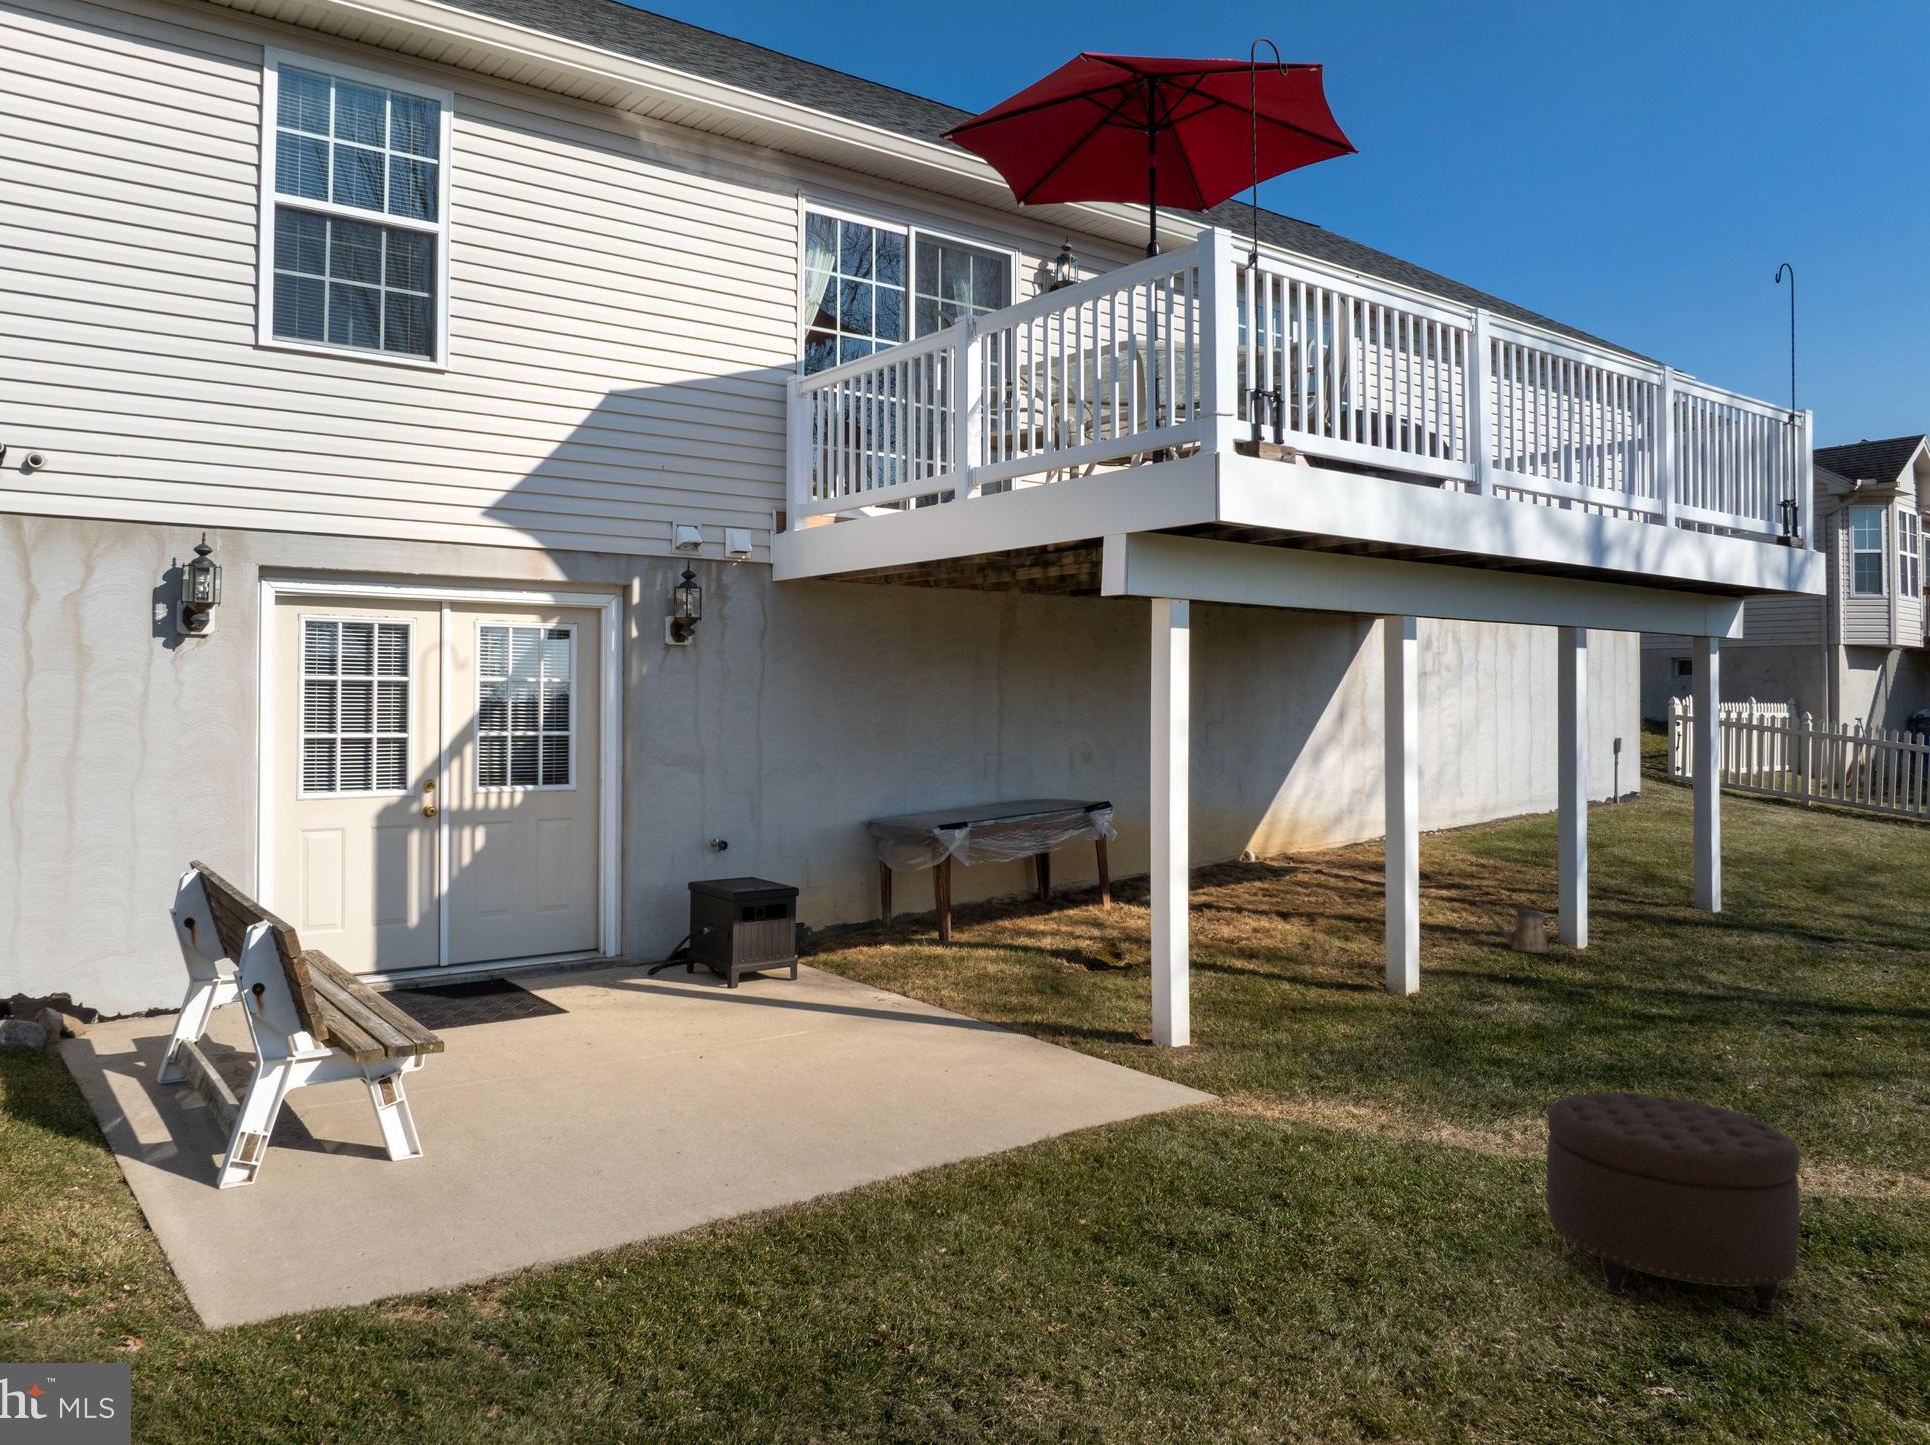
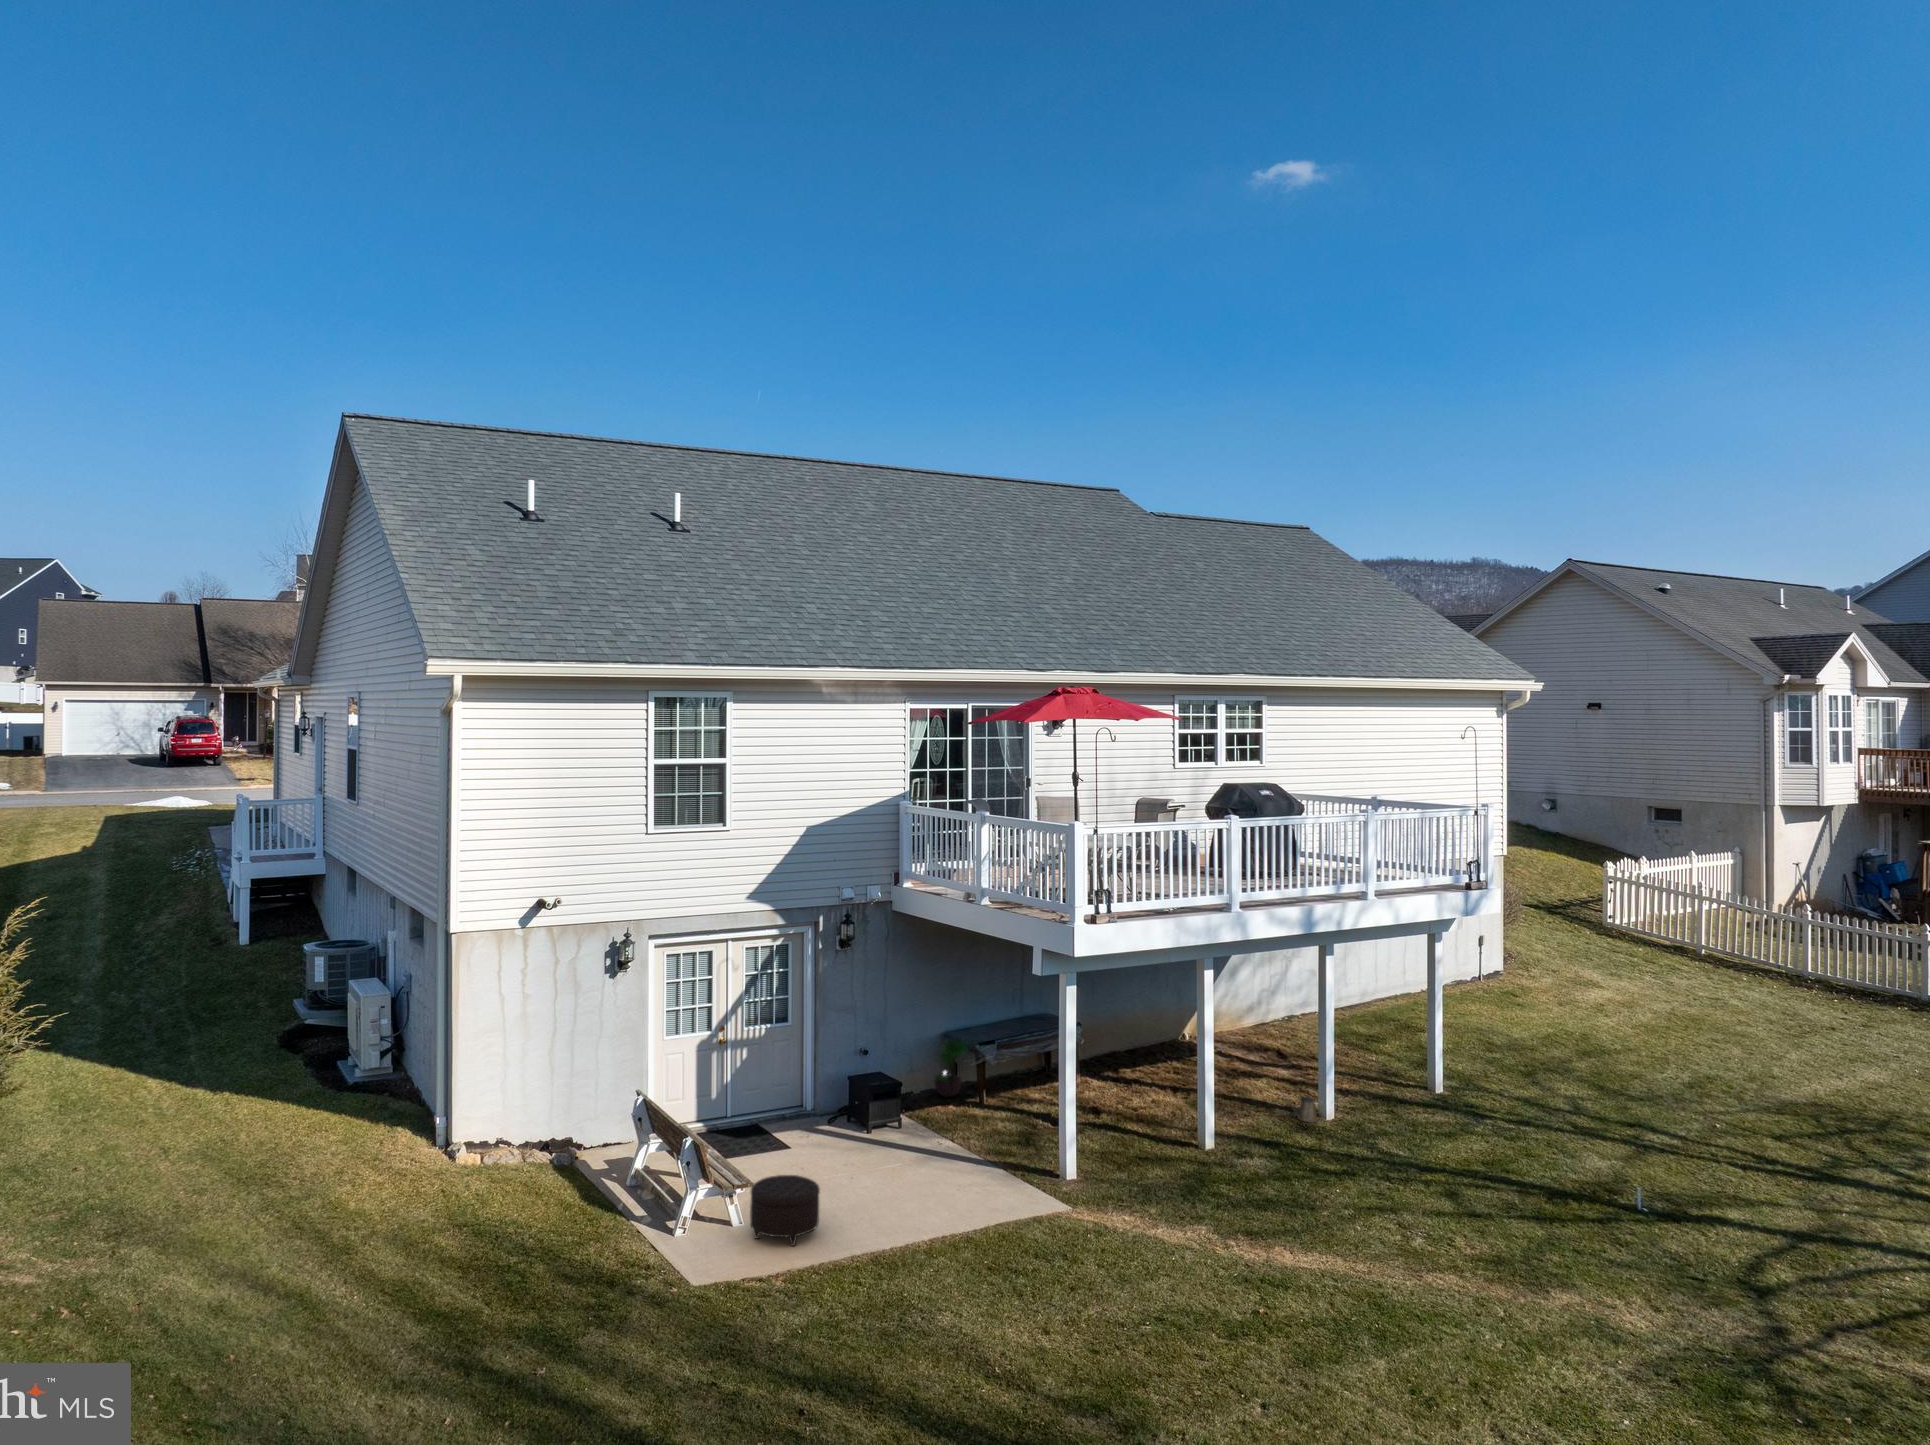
potted tree: none [855,818,922,934] -> present [934,1040,965,1097]
ottoman: present [1547,1092,1800,1313] -> present [750,1175,820,1246]

